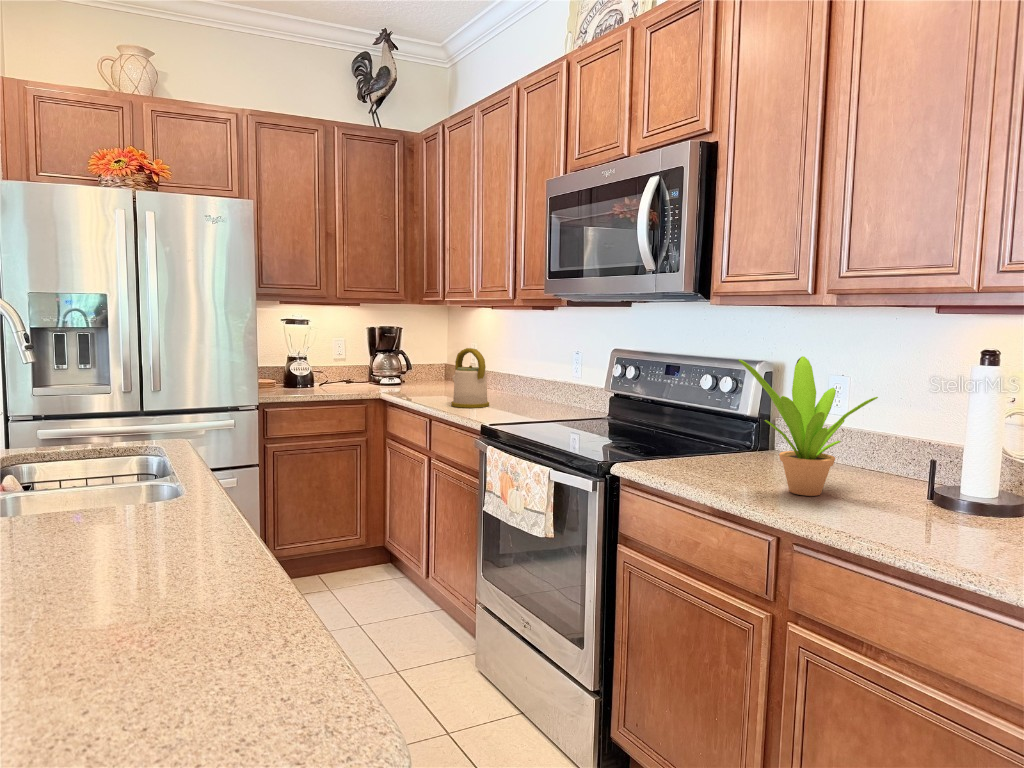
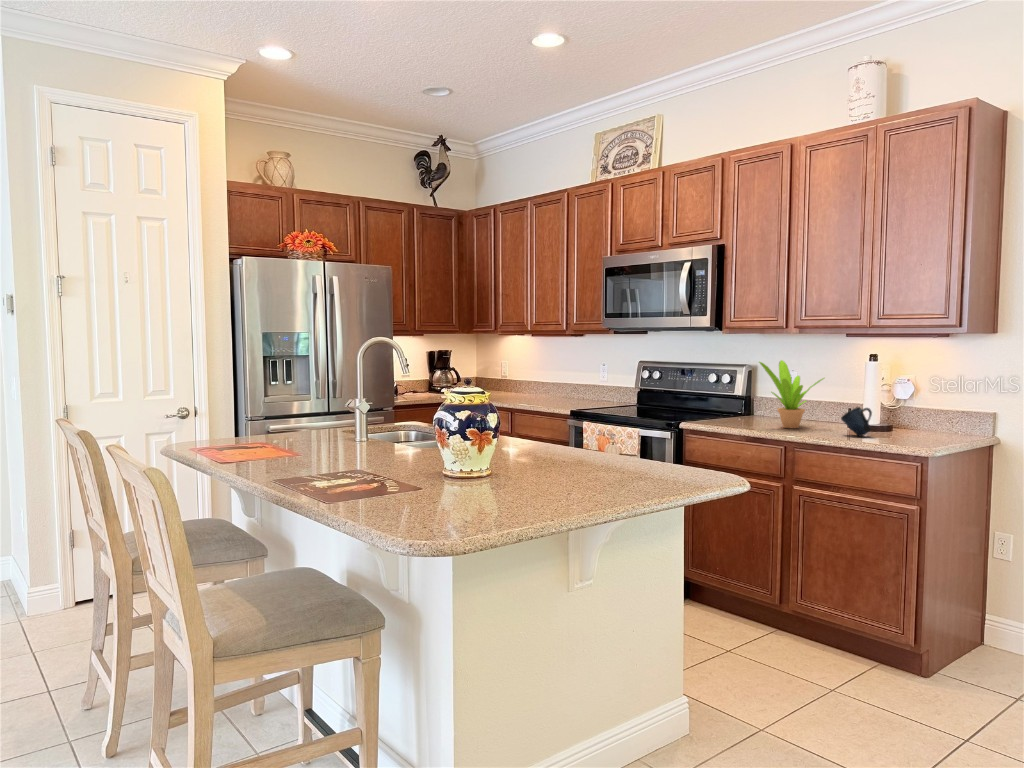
kettle: present [451,348,489,408] -> none [519,364,548,404]
mug: none [896,470,967,538] -> present [841,407,872,436]

